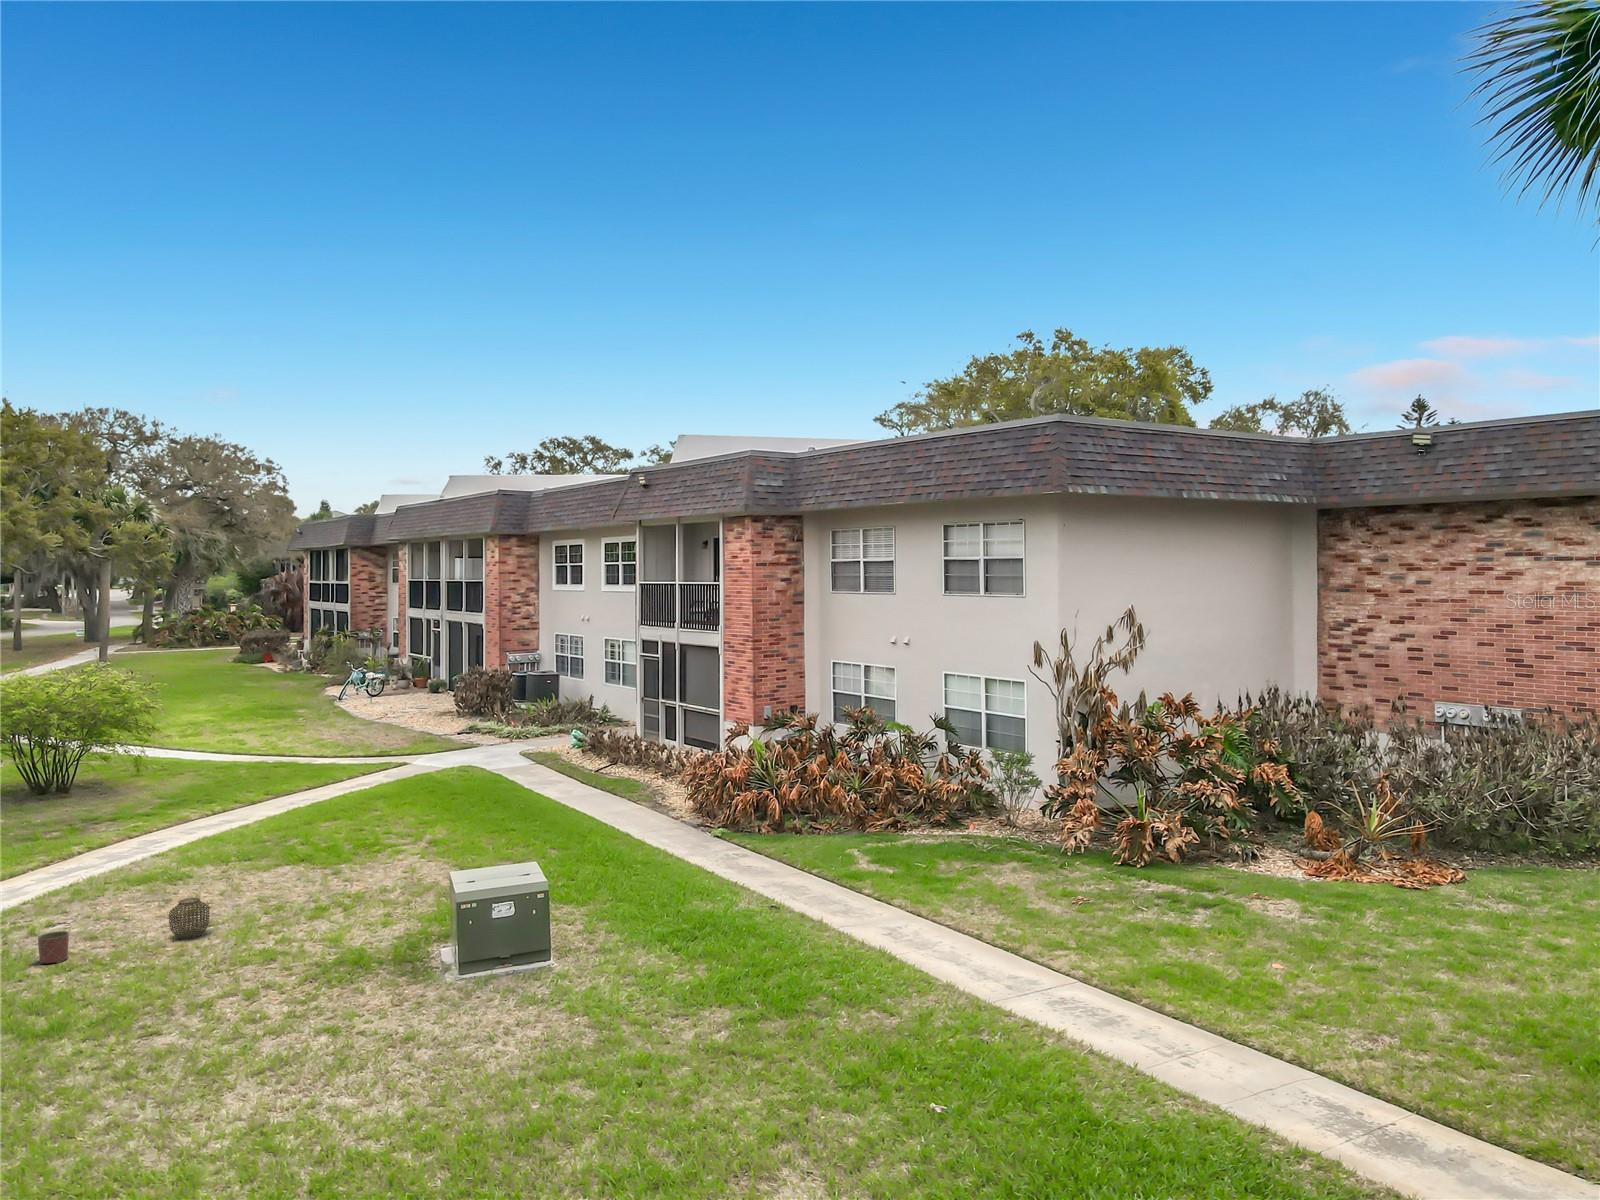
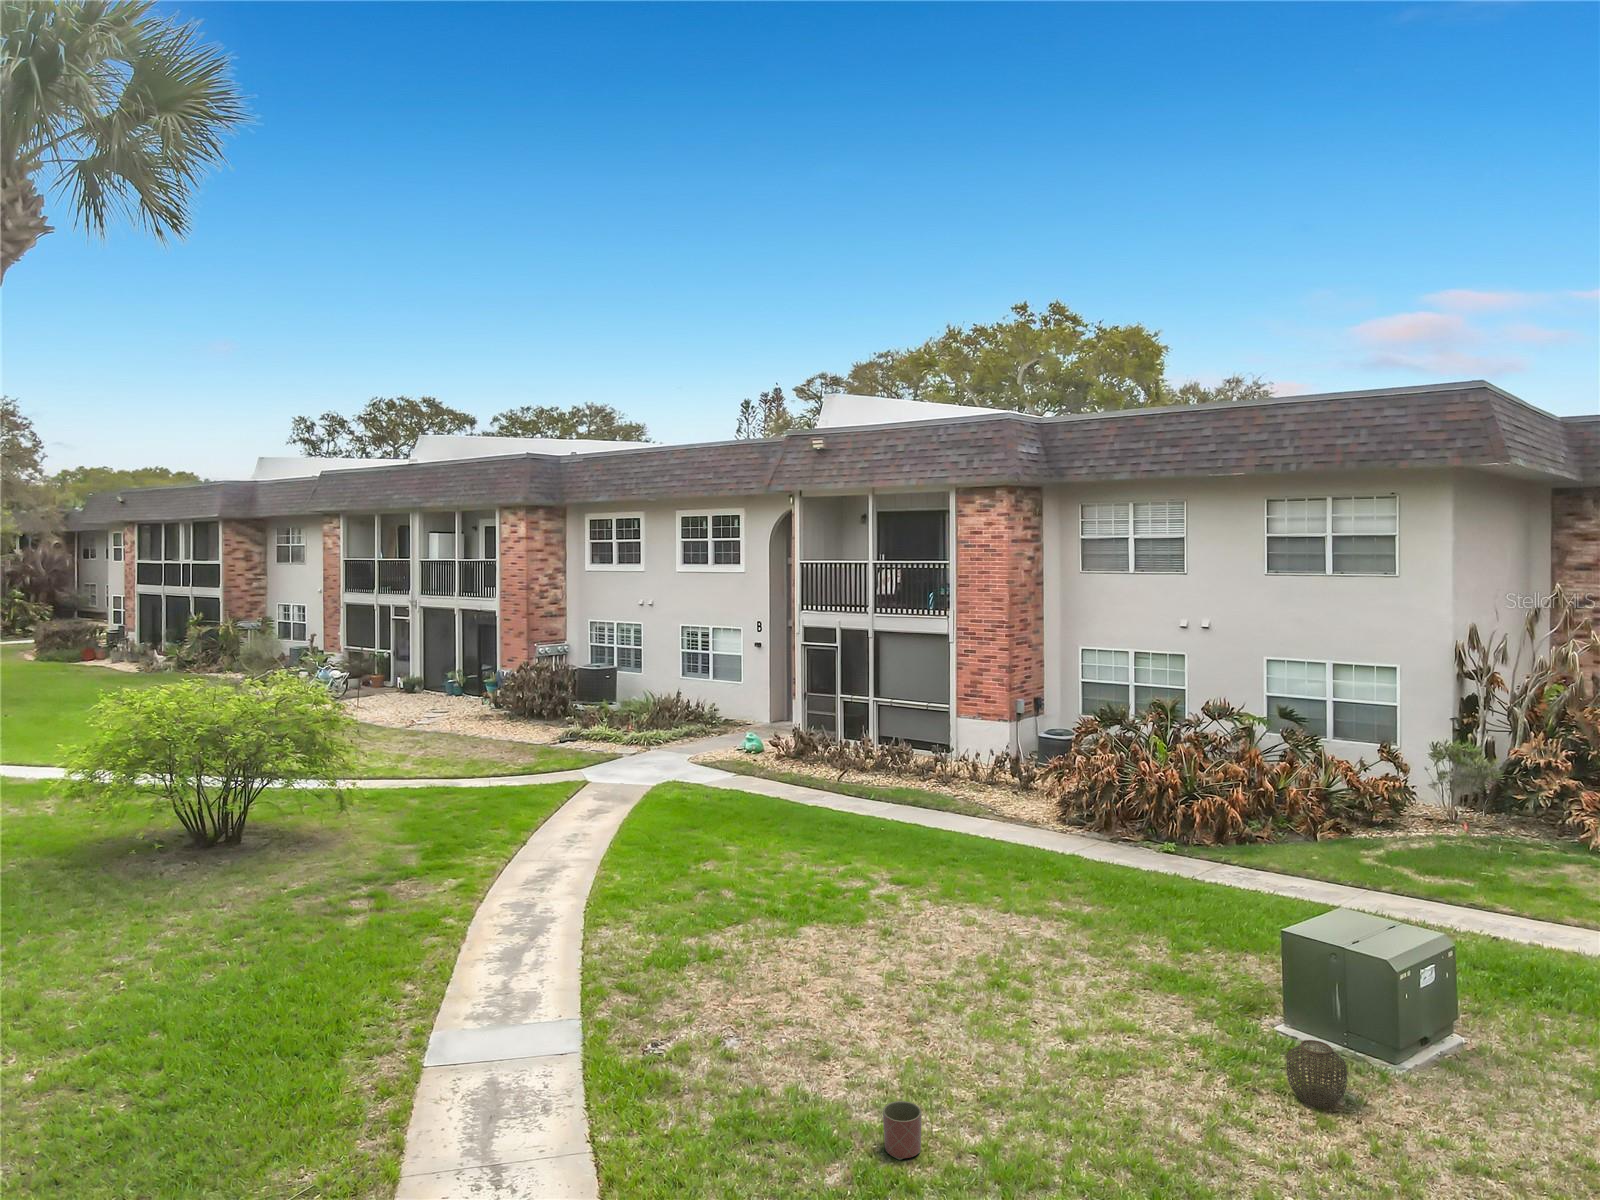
woven basket: present [169,898,210,939] -> present [1287,1040,1347,1108]

